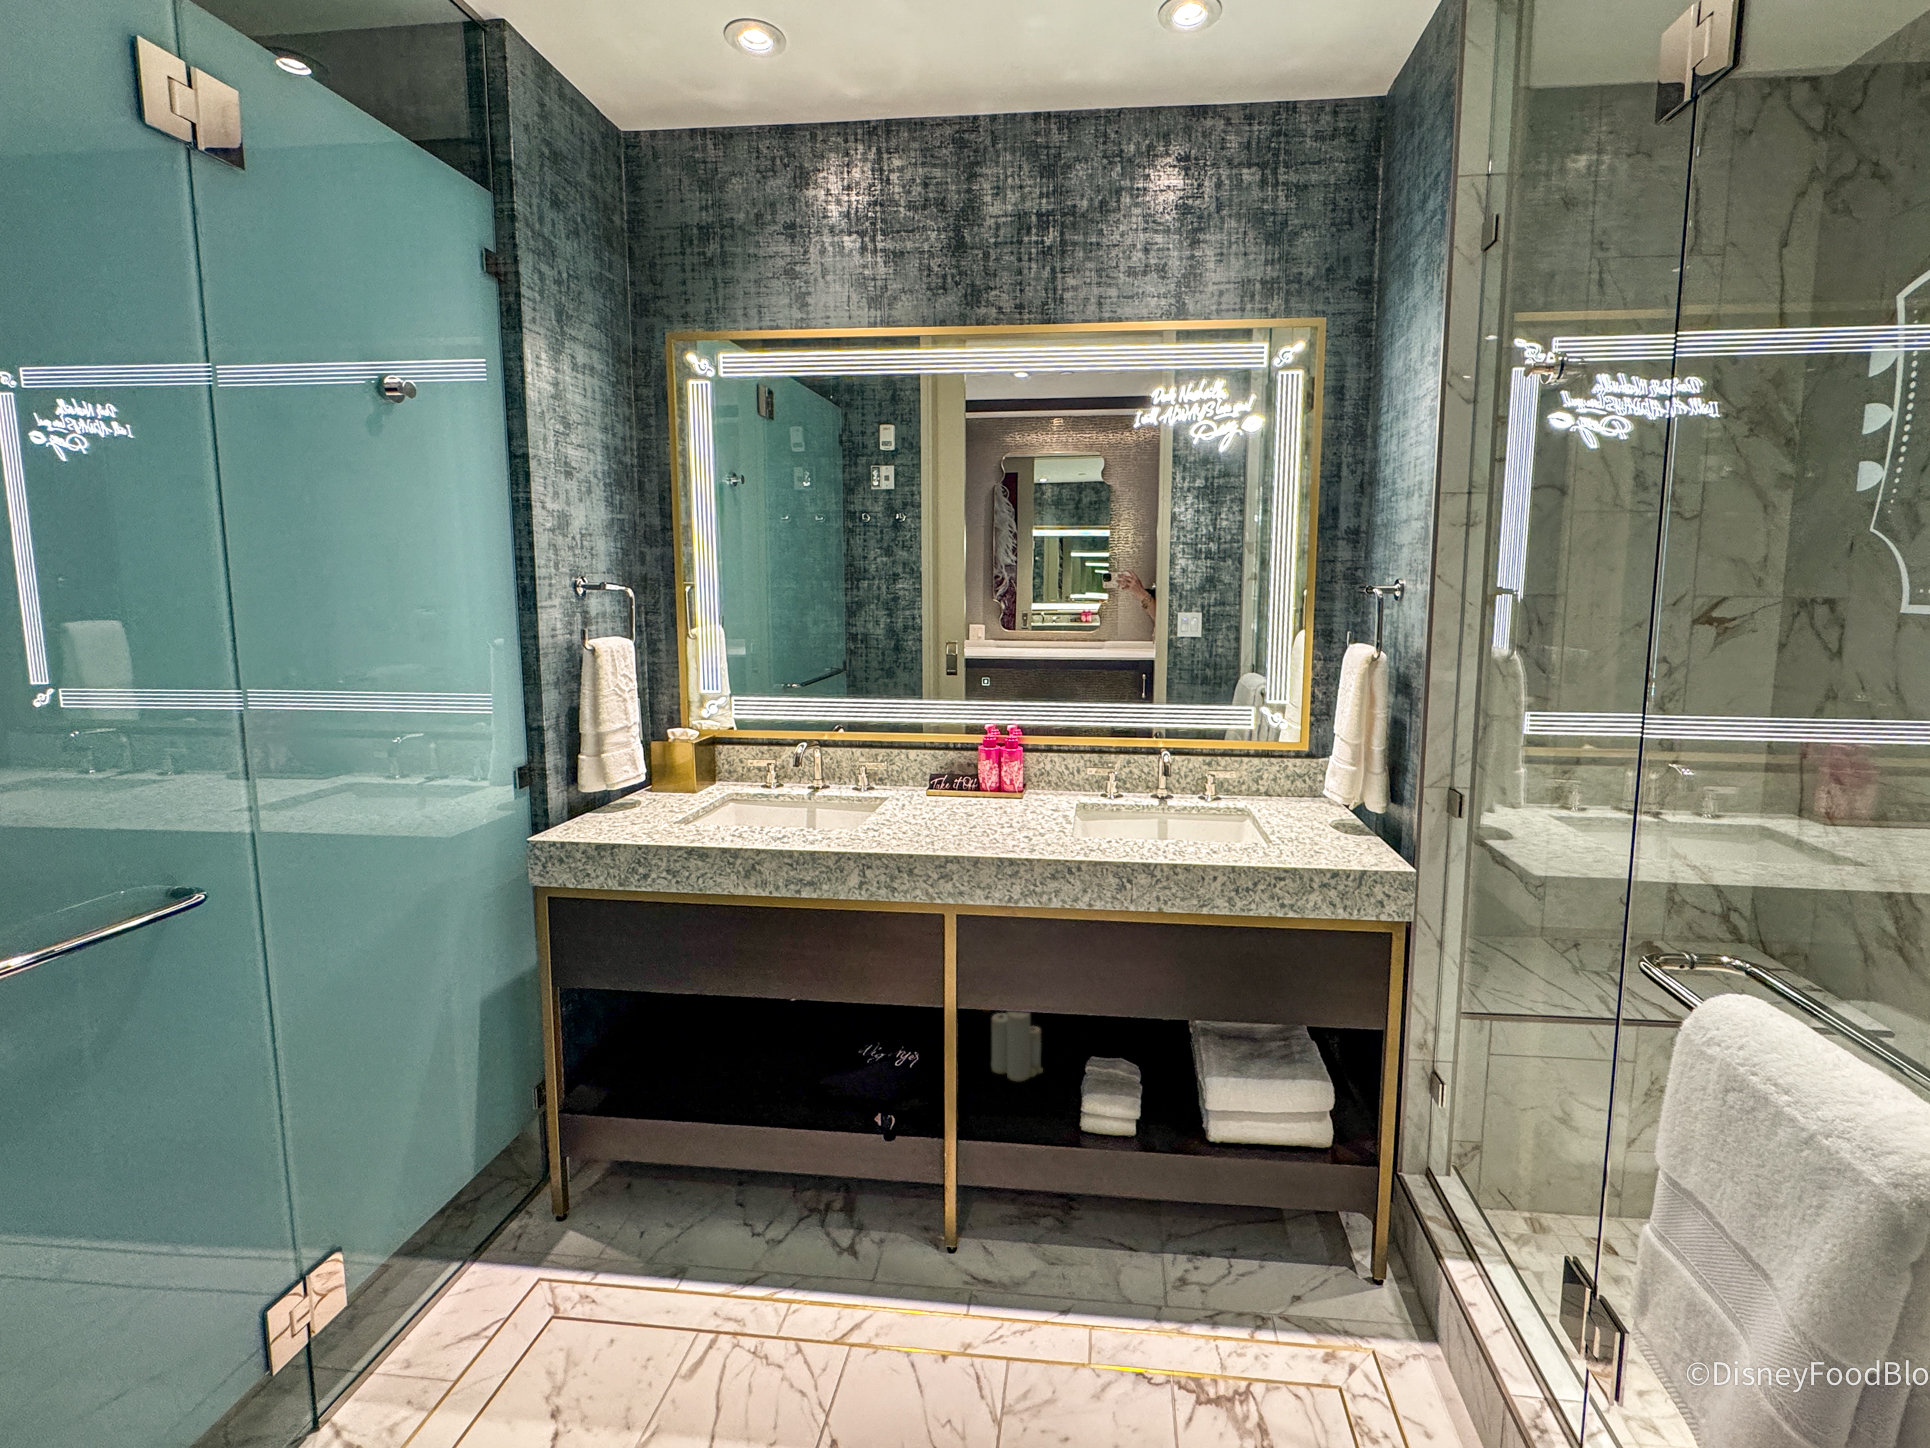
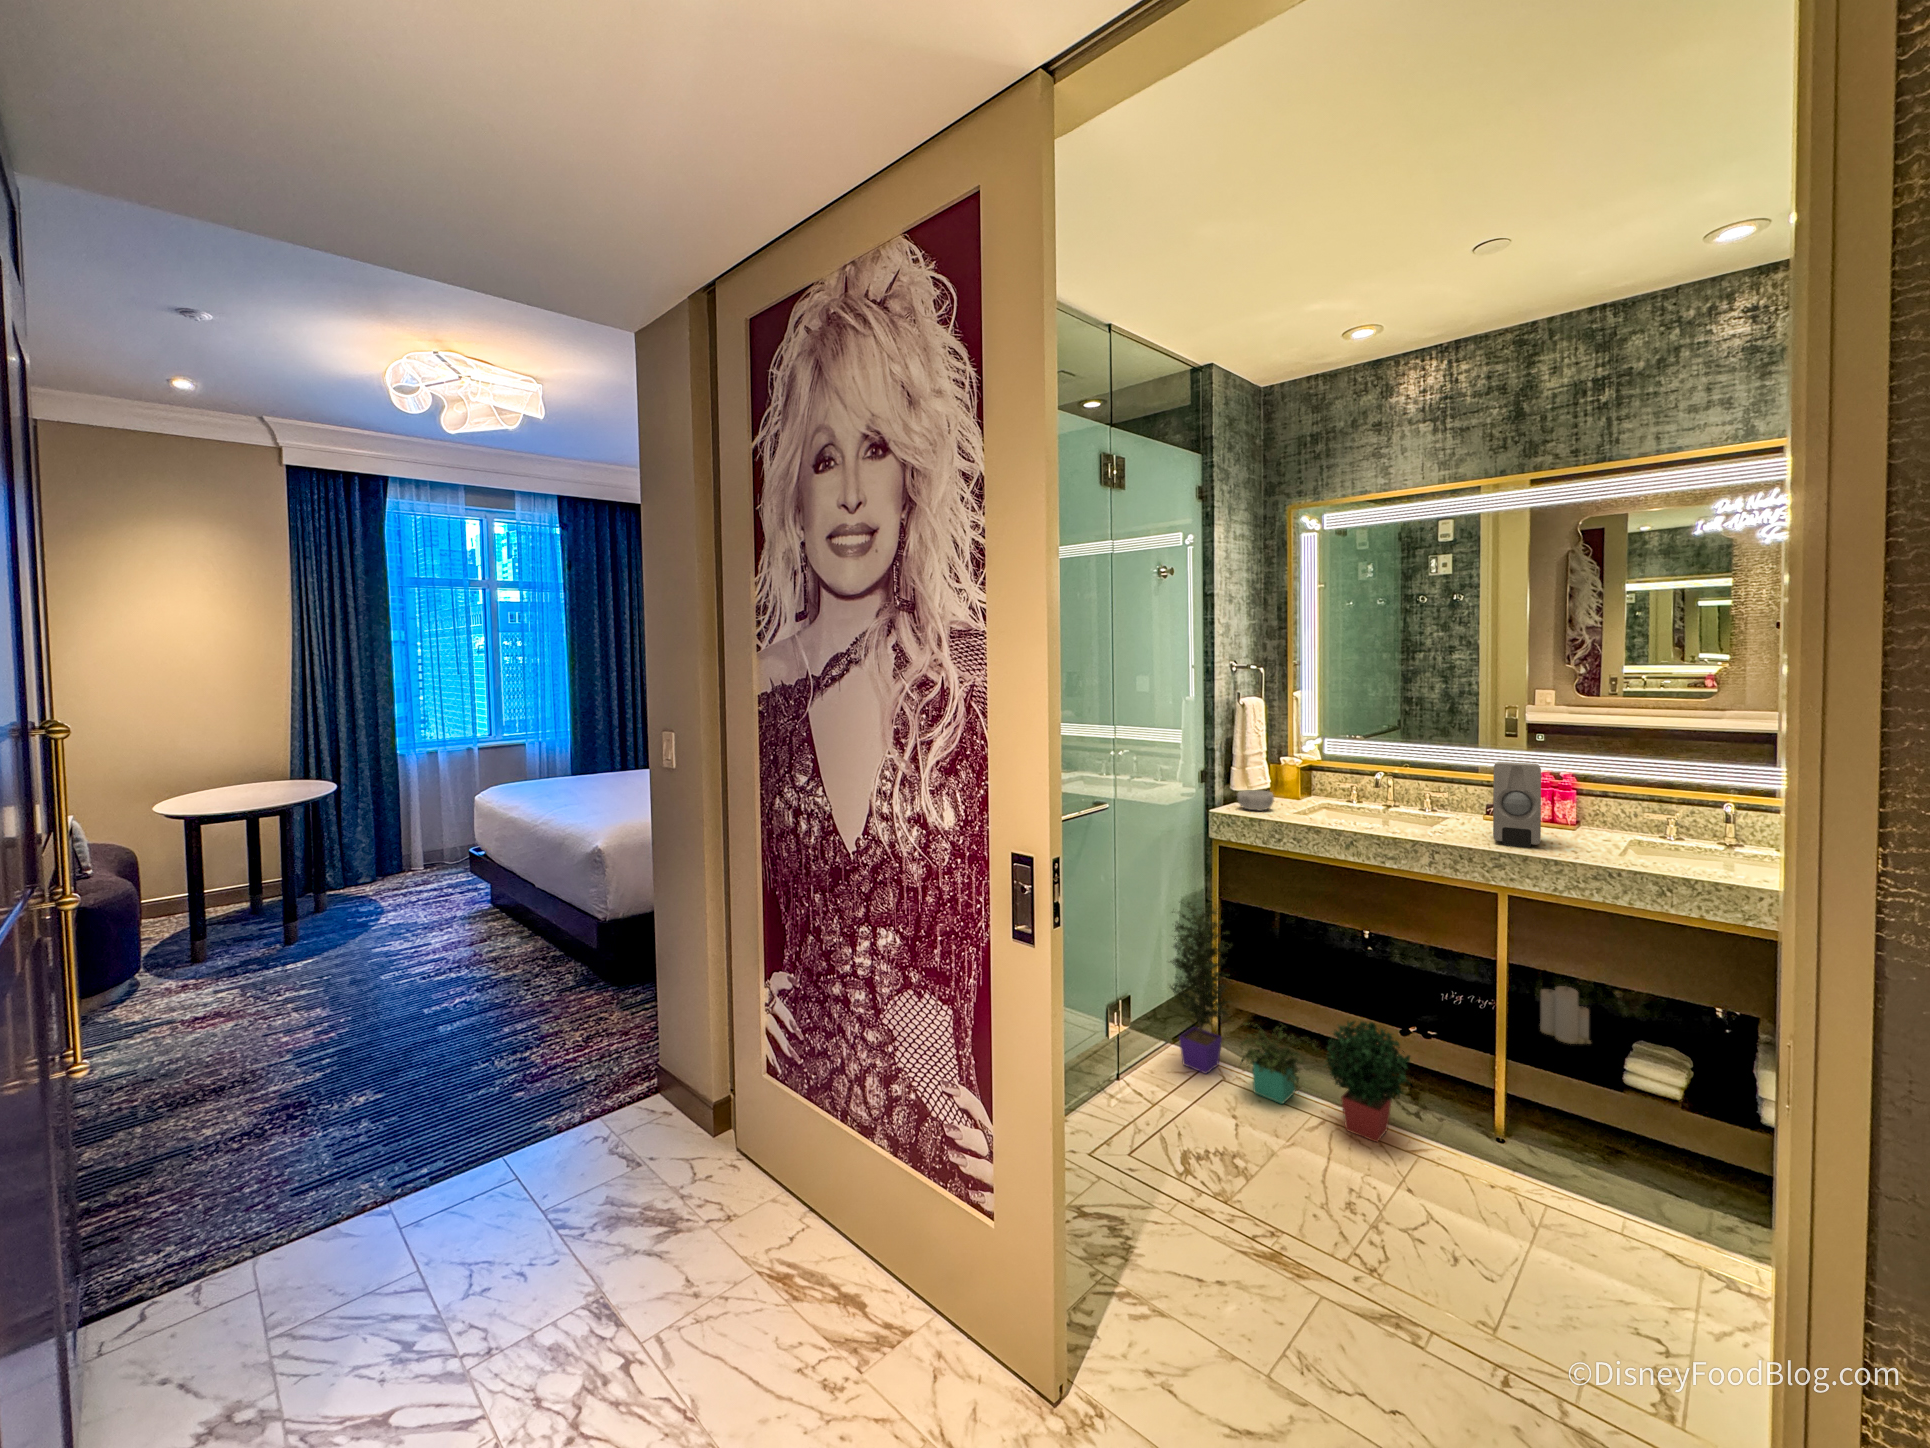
soap dispenser: none [938,721,992,841] -> present [1493,762,1541,848]
decorative bowl: none [585,790,646,826] -> present [1237,790,1274,811]
potted plant: none [442,1009,840,1345] -> present [1170,902,1410,1142]

